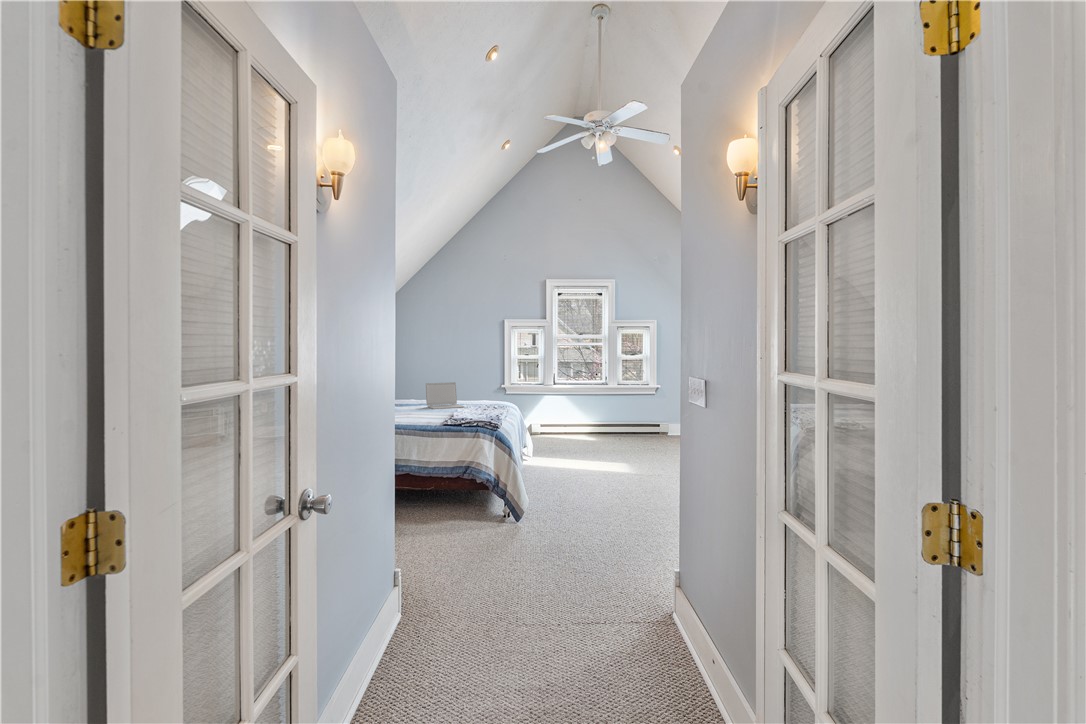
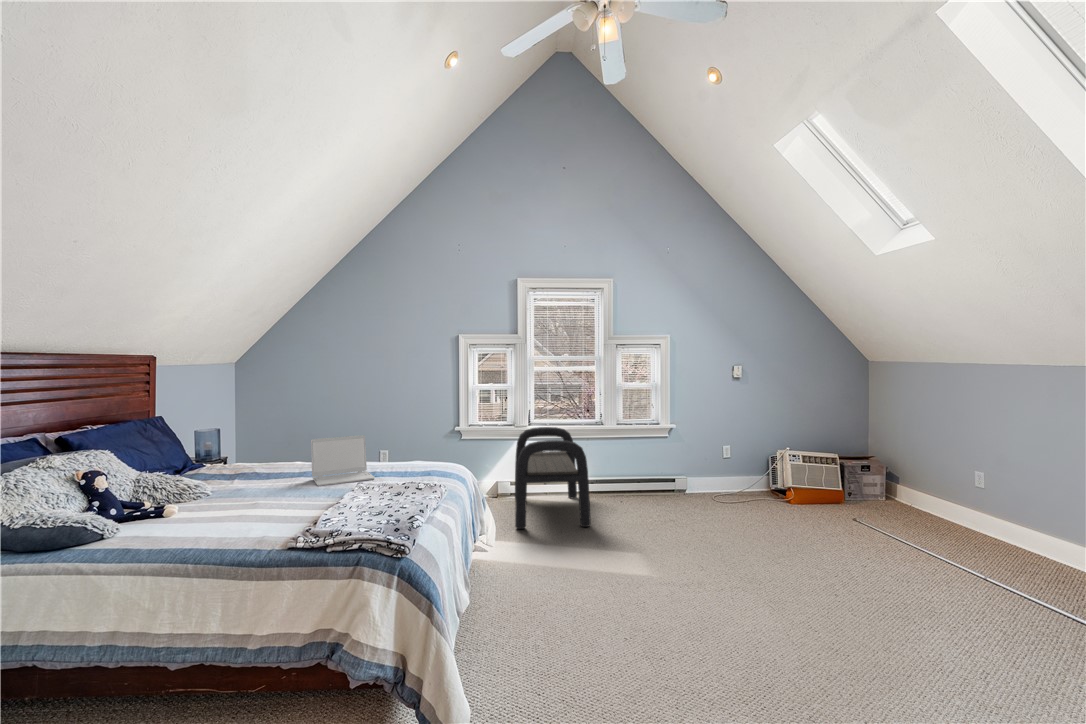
bench: none [544,386,596,450] -> present [515,427,591,529]

